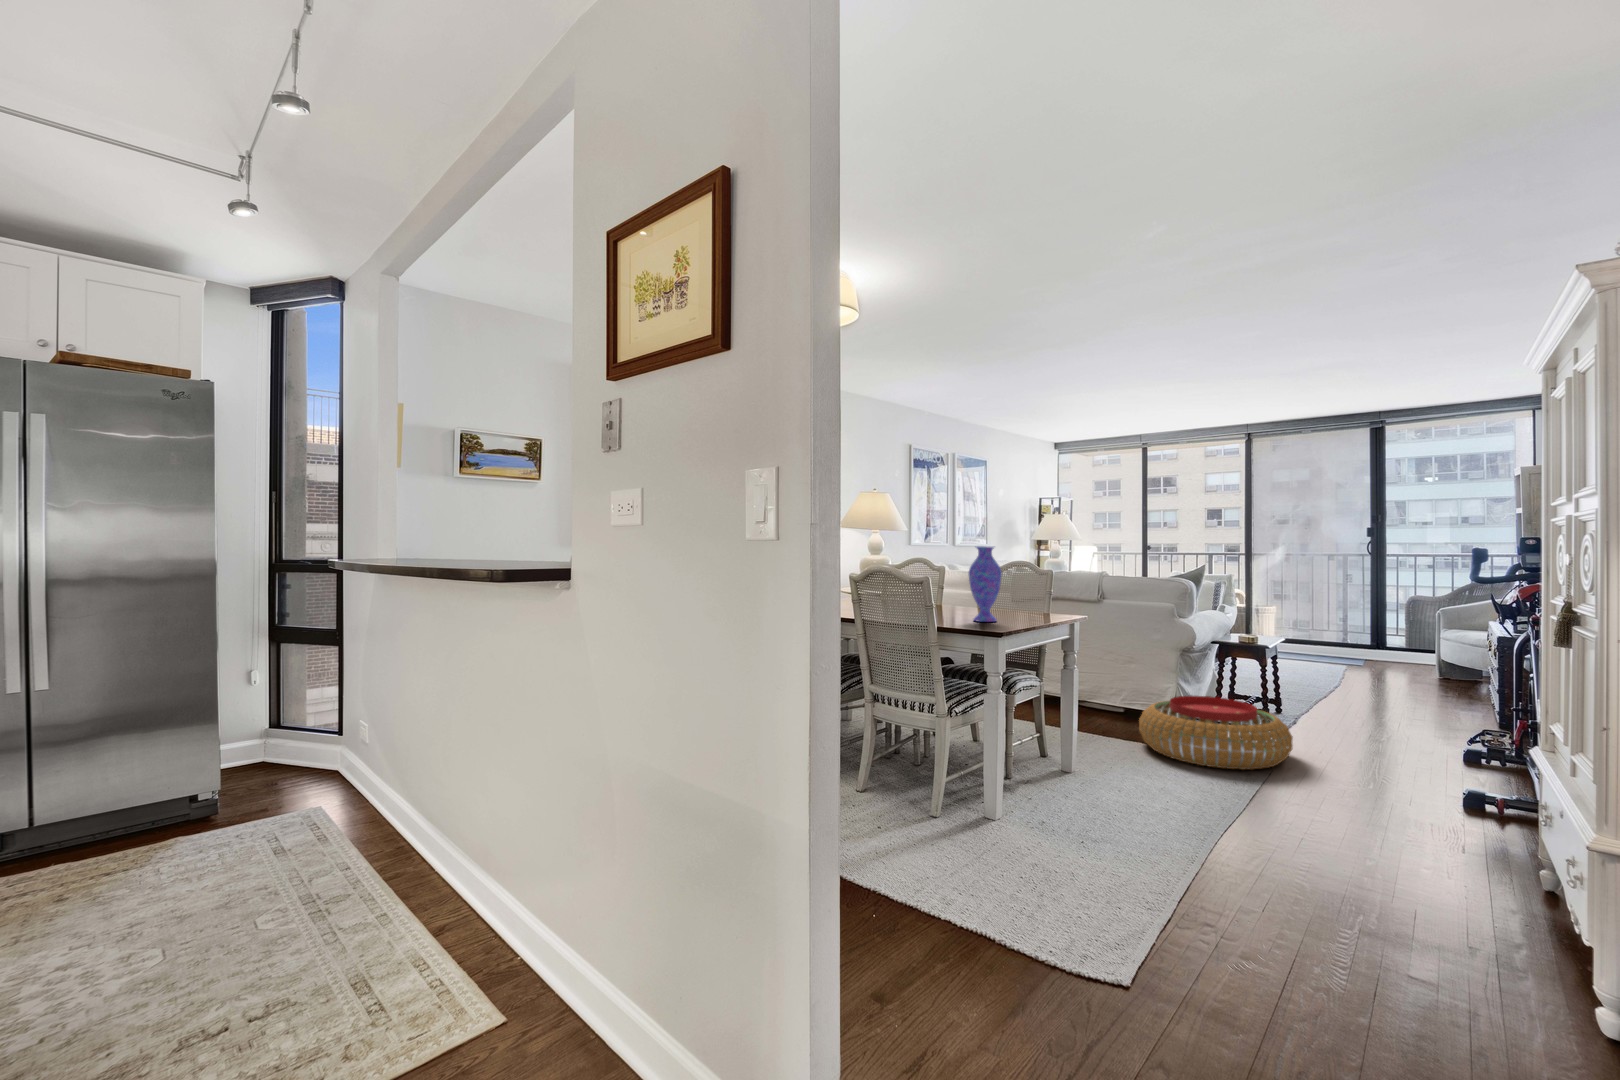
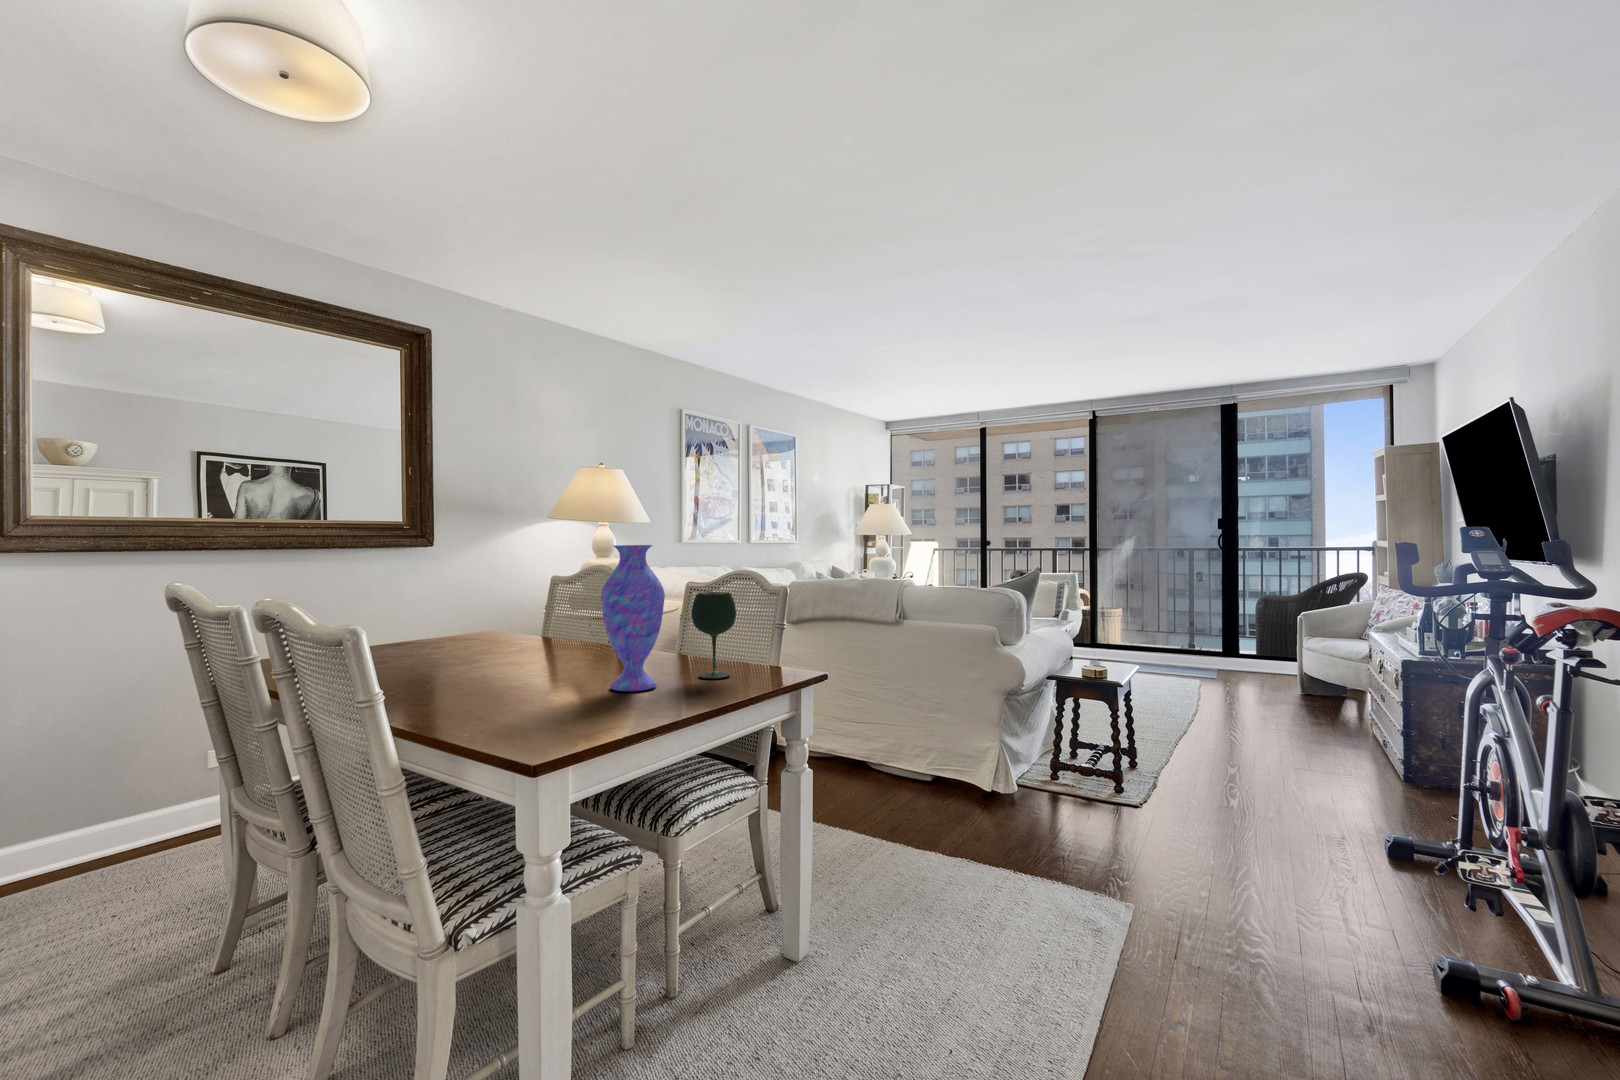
wine glass: none [1008,573,1034,619] -> present [691,592,736,679]
pouf: present [1139,696,1293,769] -> none [936,772,1161,914]

